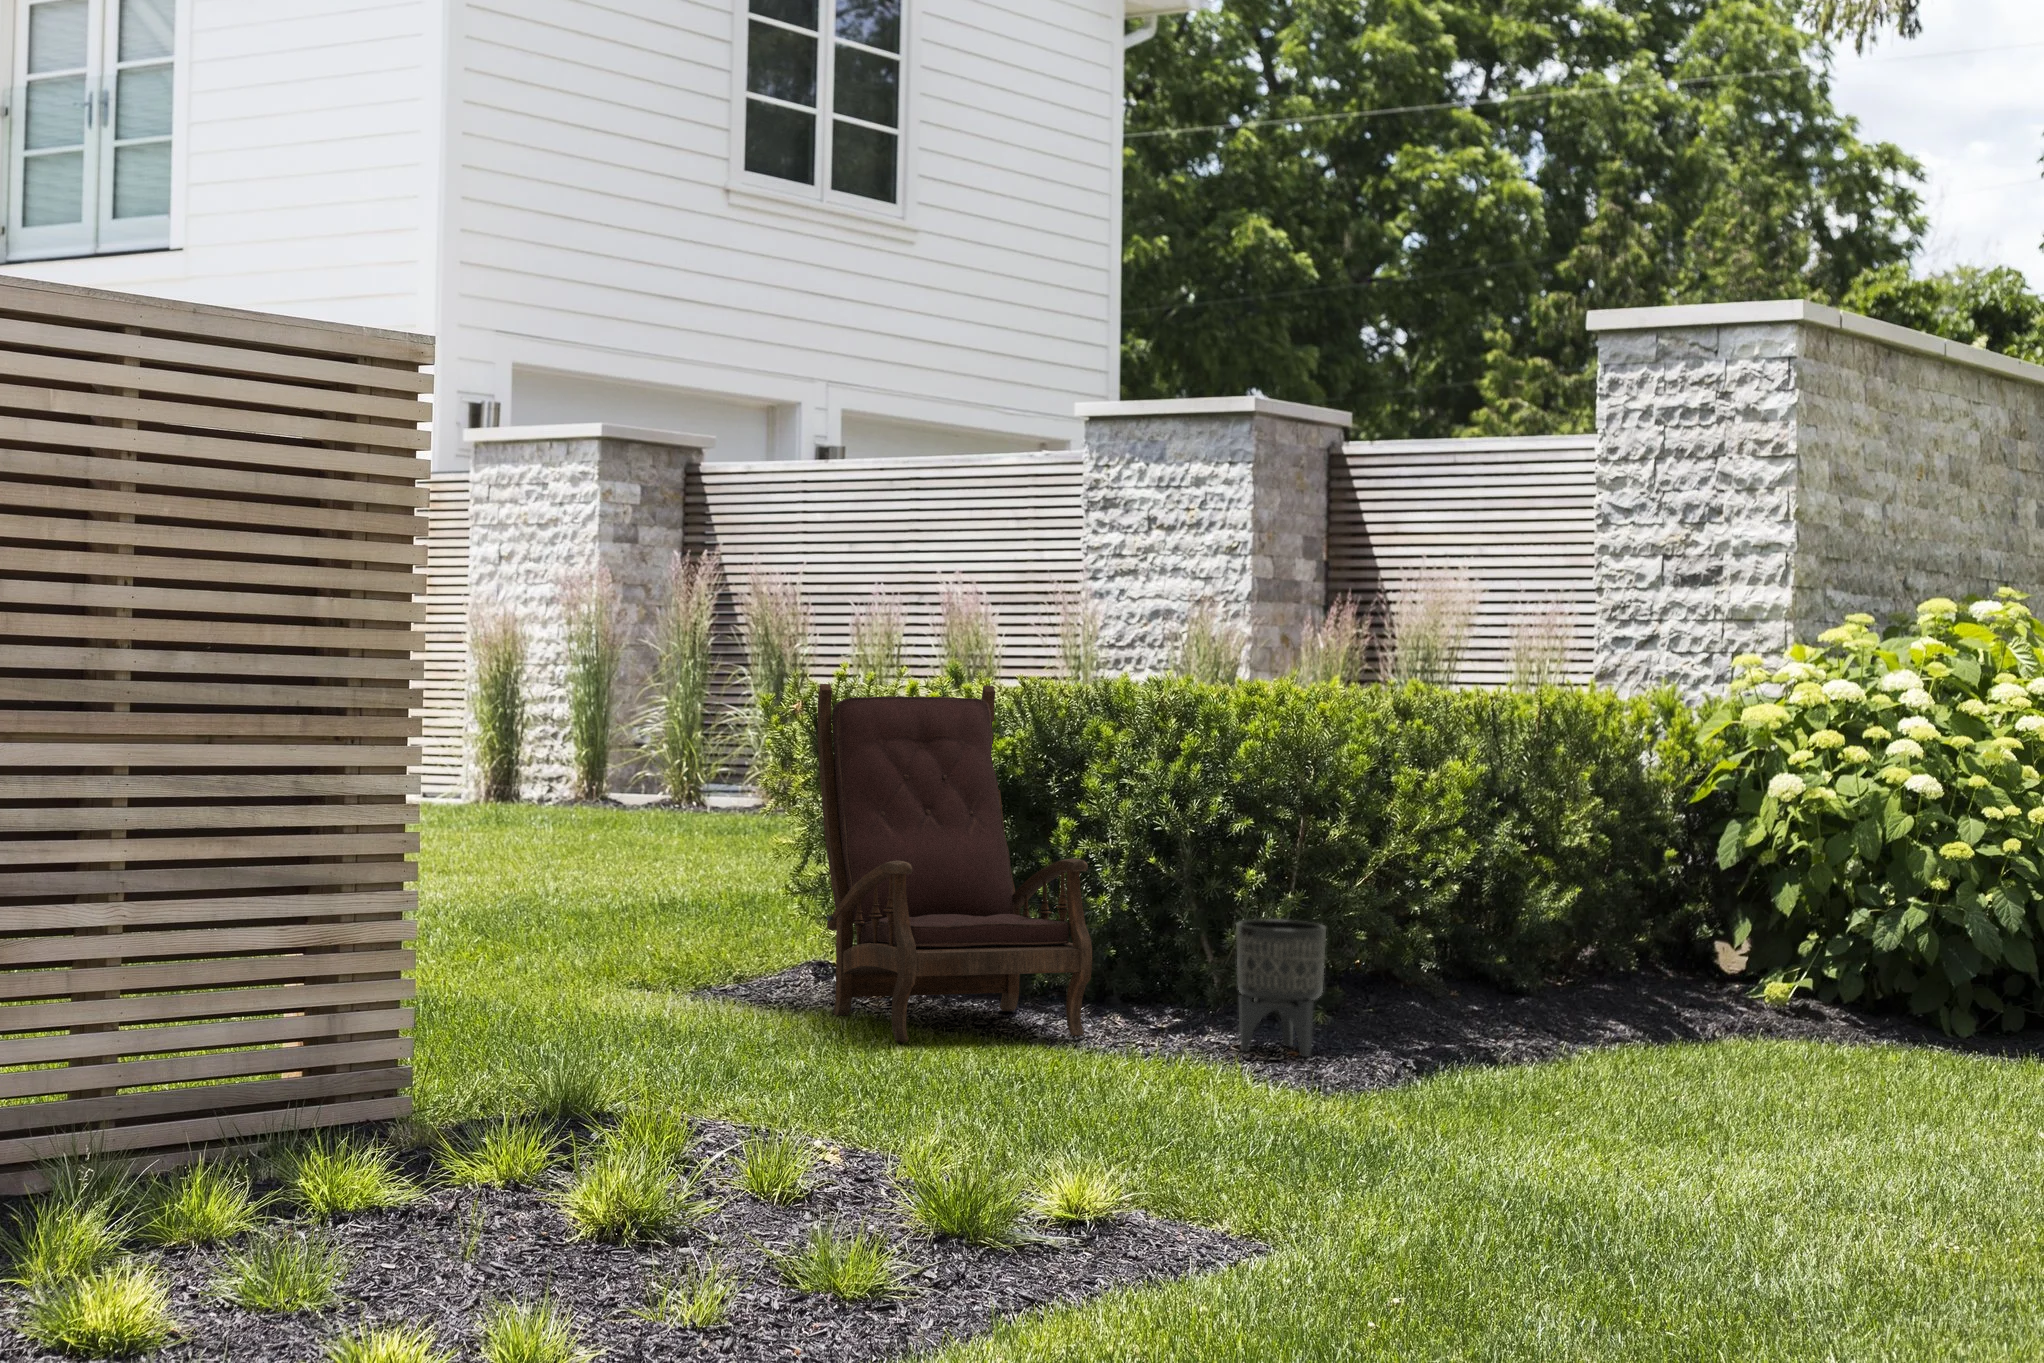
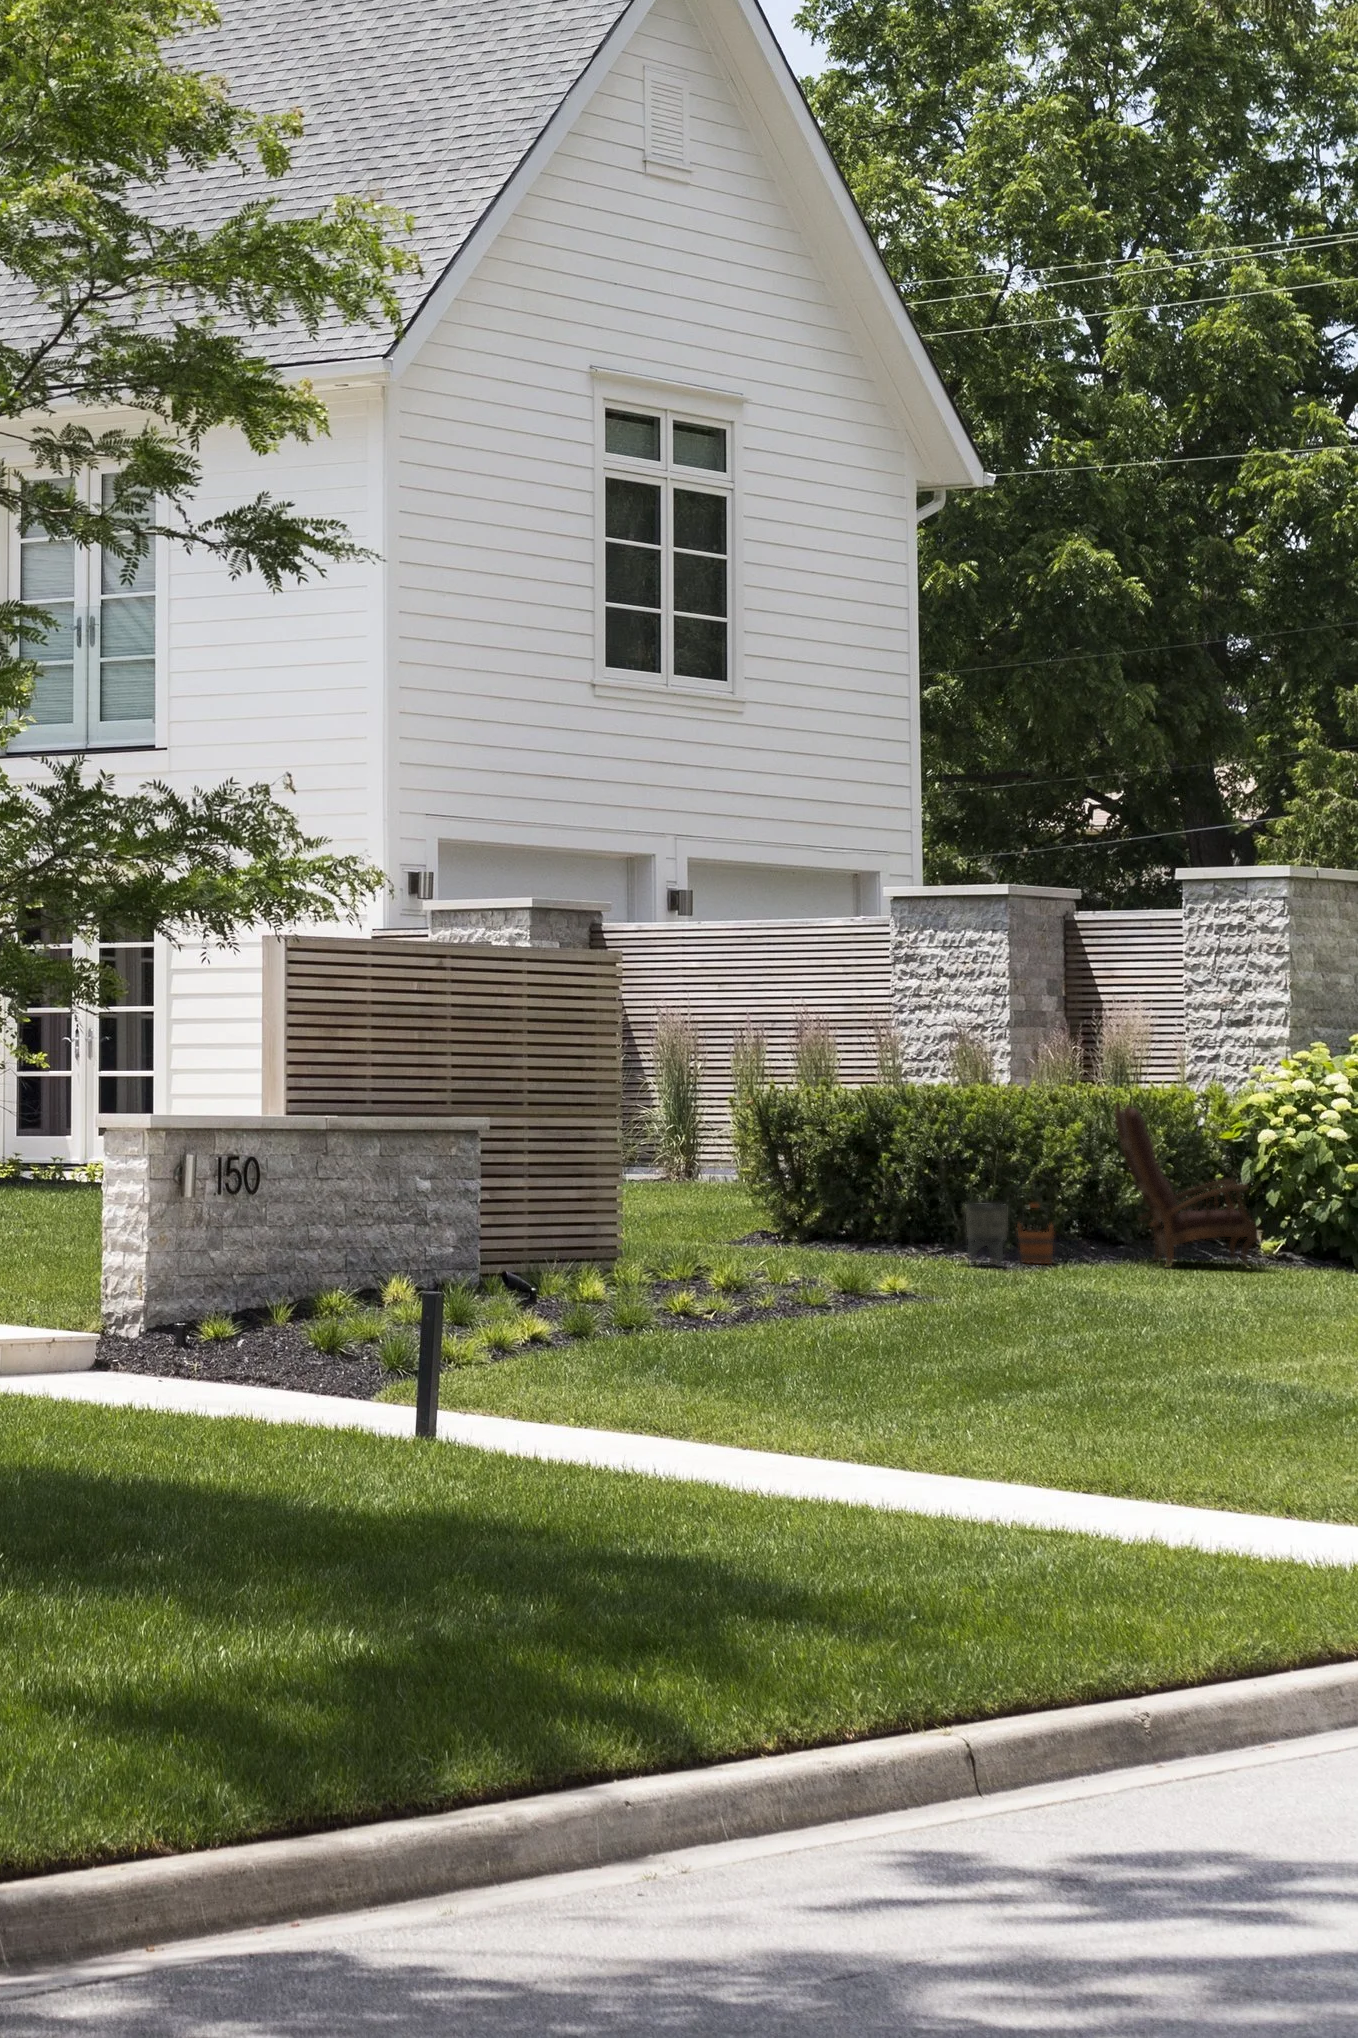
armchair: present [818,684,1092,1043] -> present [1114,1103,1258,1268]
wooden bucket: none [1333,916,1413,1042] -> present [1018,1204,1054,1264]

